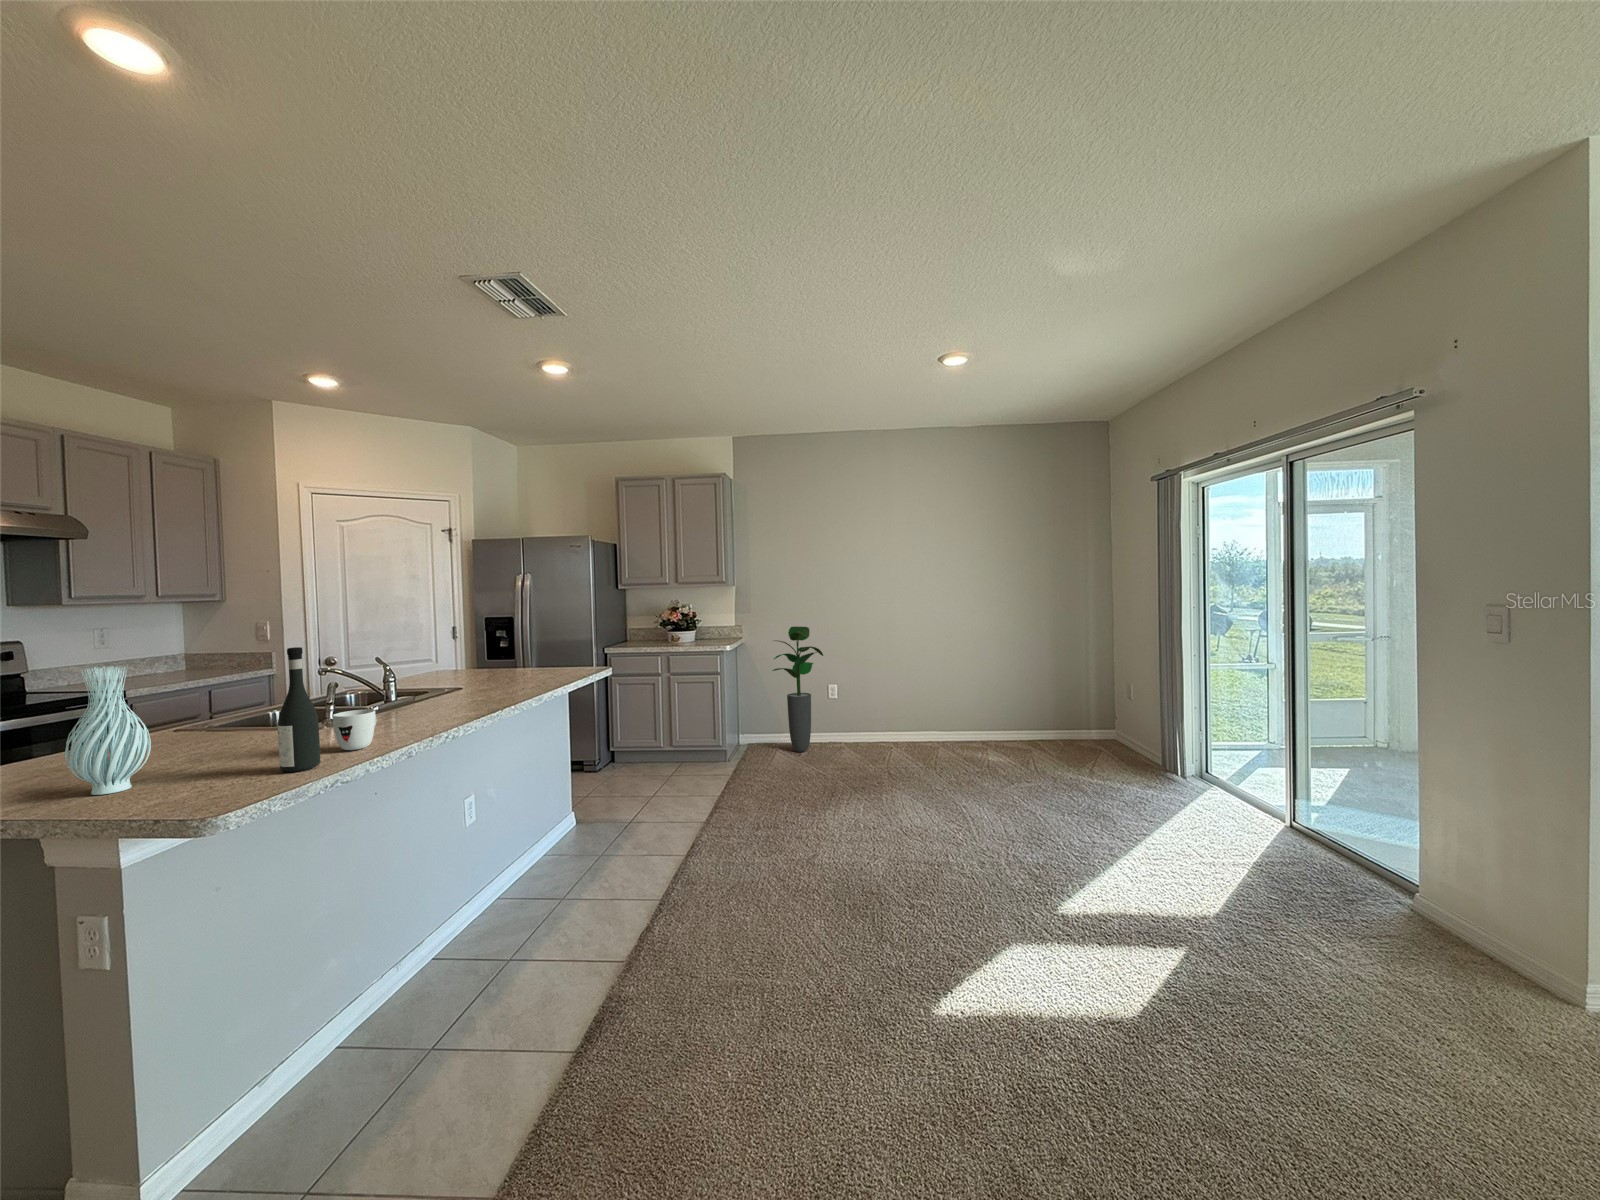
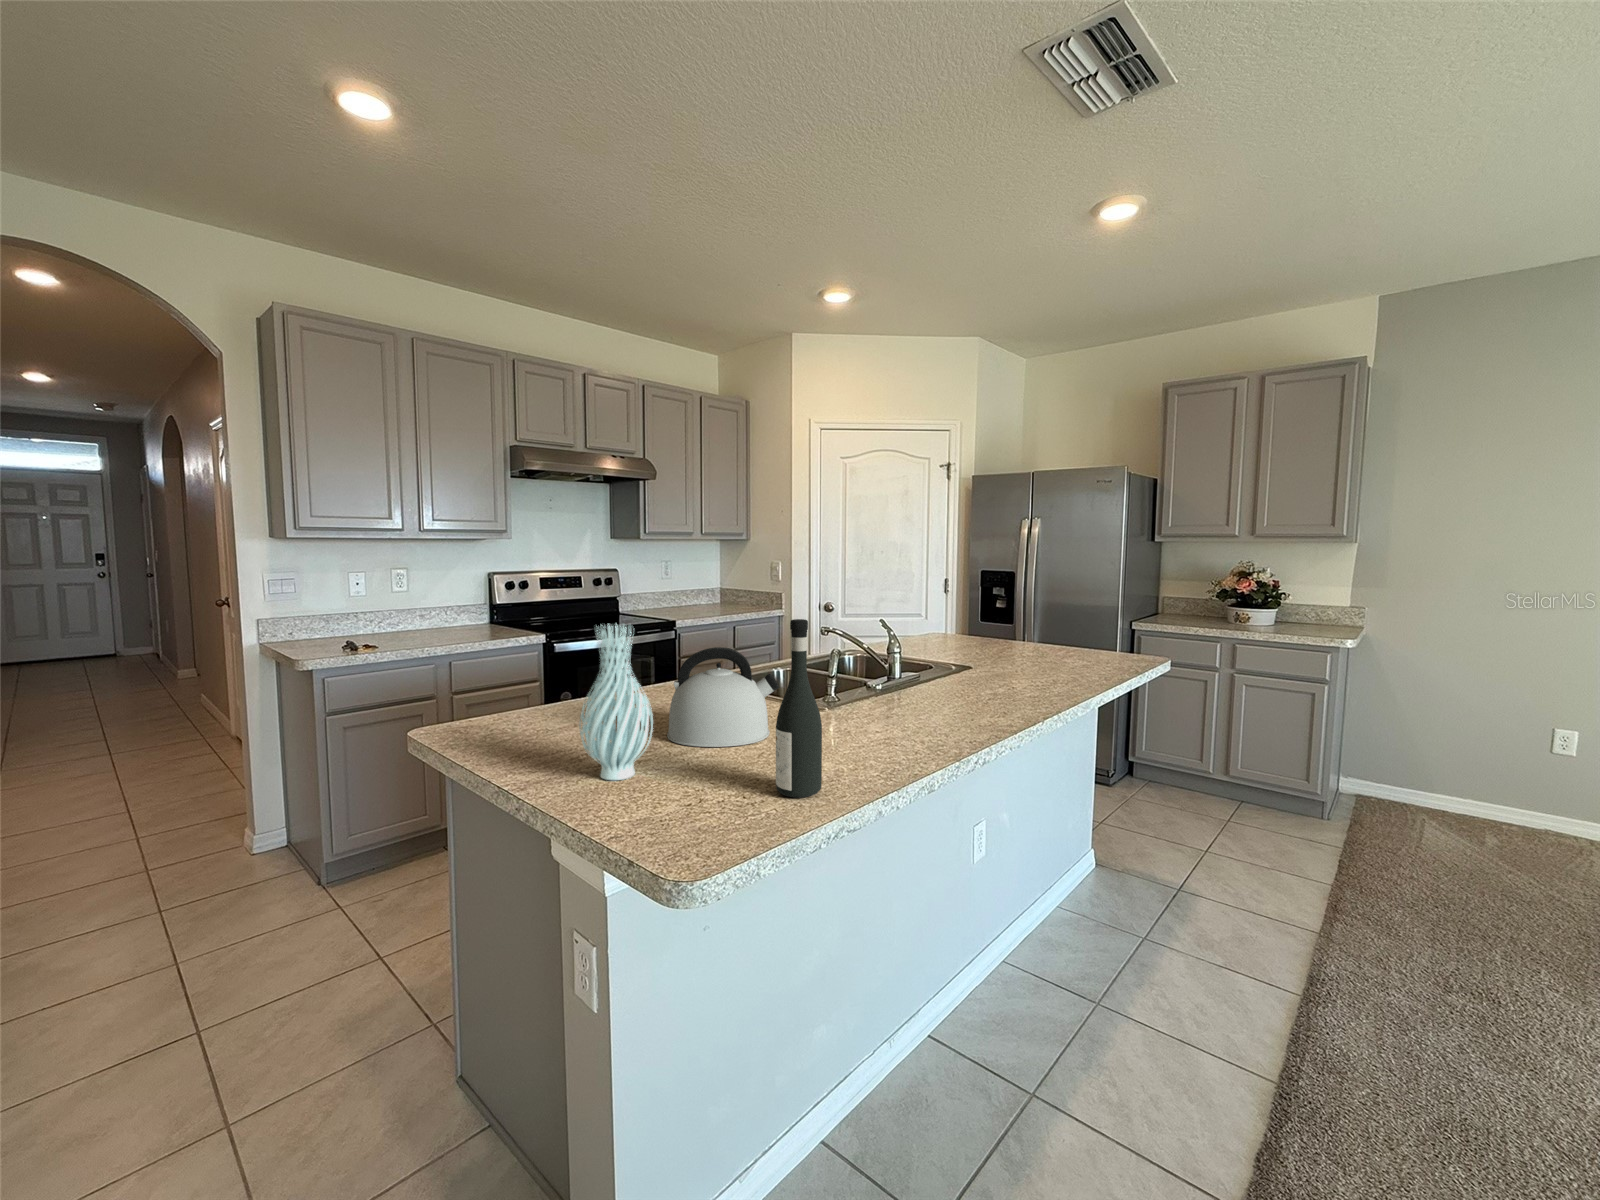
potted plant: present [773,626,823,752] -> none [1426,618,1554,836]
kettle: none [157,683,277,766] -> present [667,647,779,747]
mug: present [332,709,376,750] -> none [837,708,888,768]

